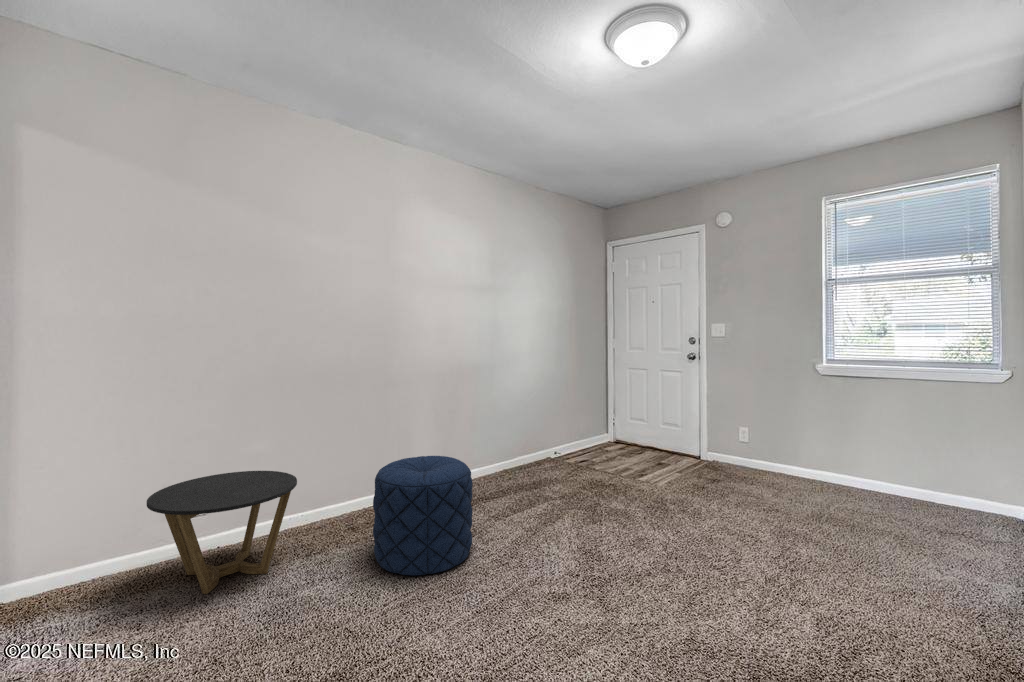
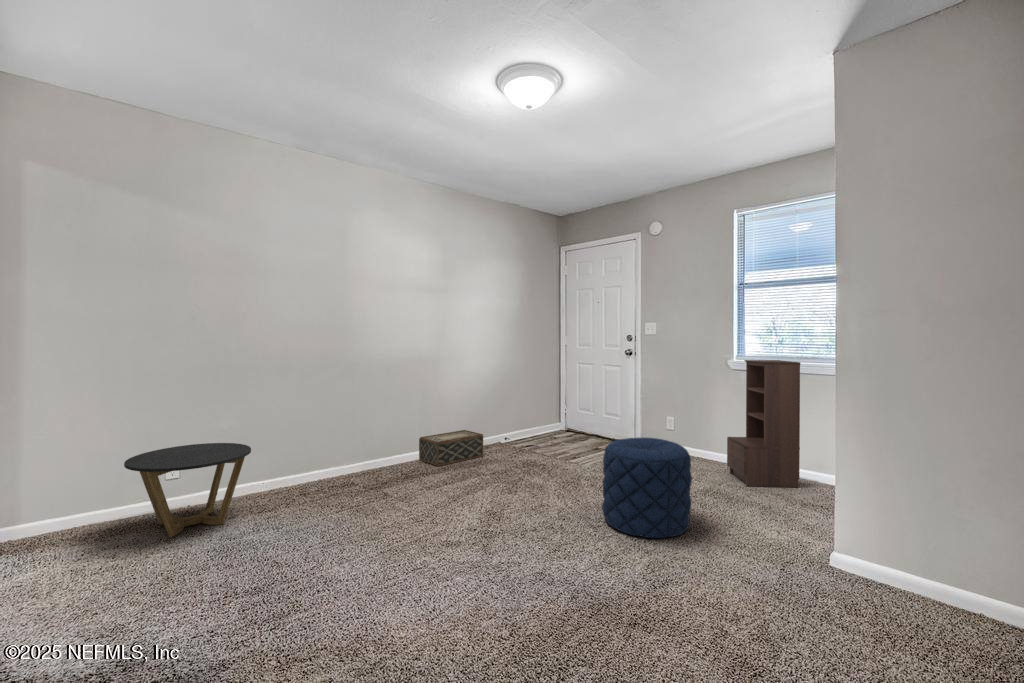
bookshelf: none [824,365,919,510] -> present [727,360,800,487]
woven basket: none [469,445,539,488] -> present [419,430,483,466]
pouf: present [373,456,473,576] -> present [602,438,692,538]

